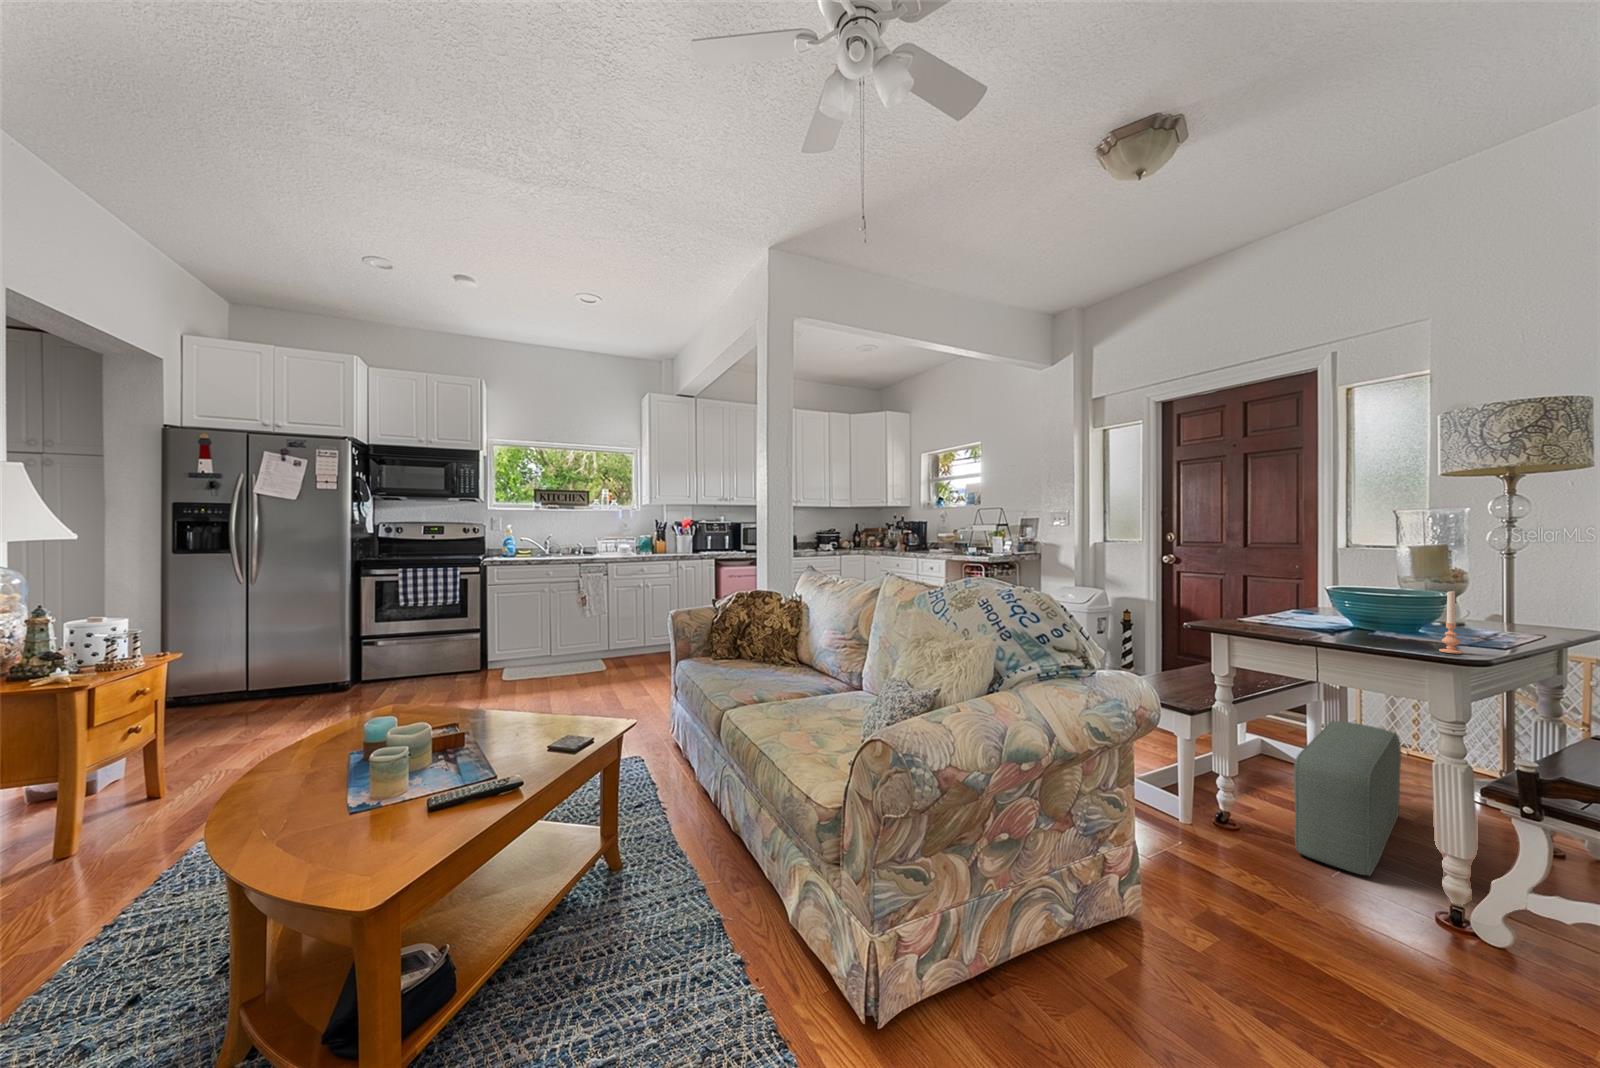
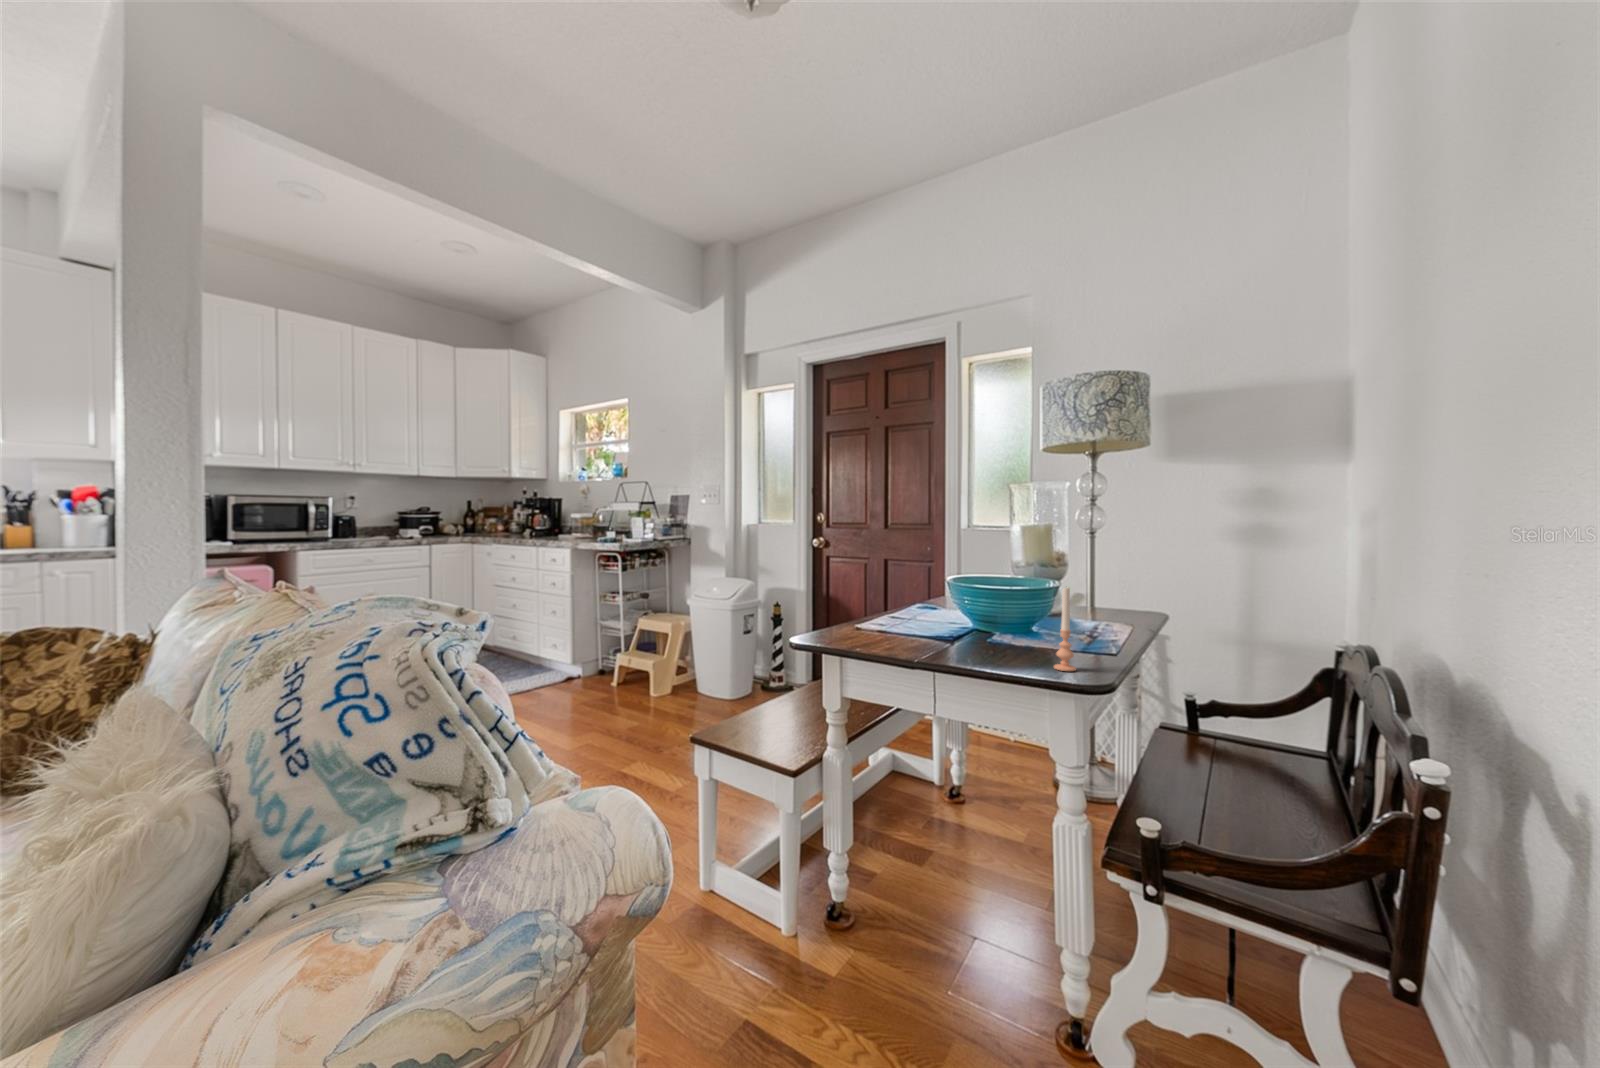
pouf: present [1294,721,1401,876] -> none [908,733,1008,958]

